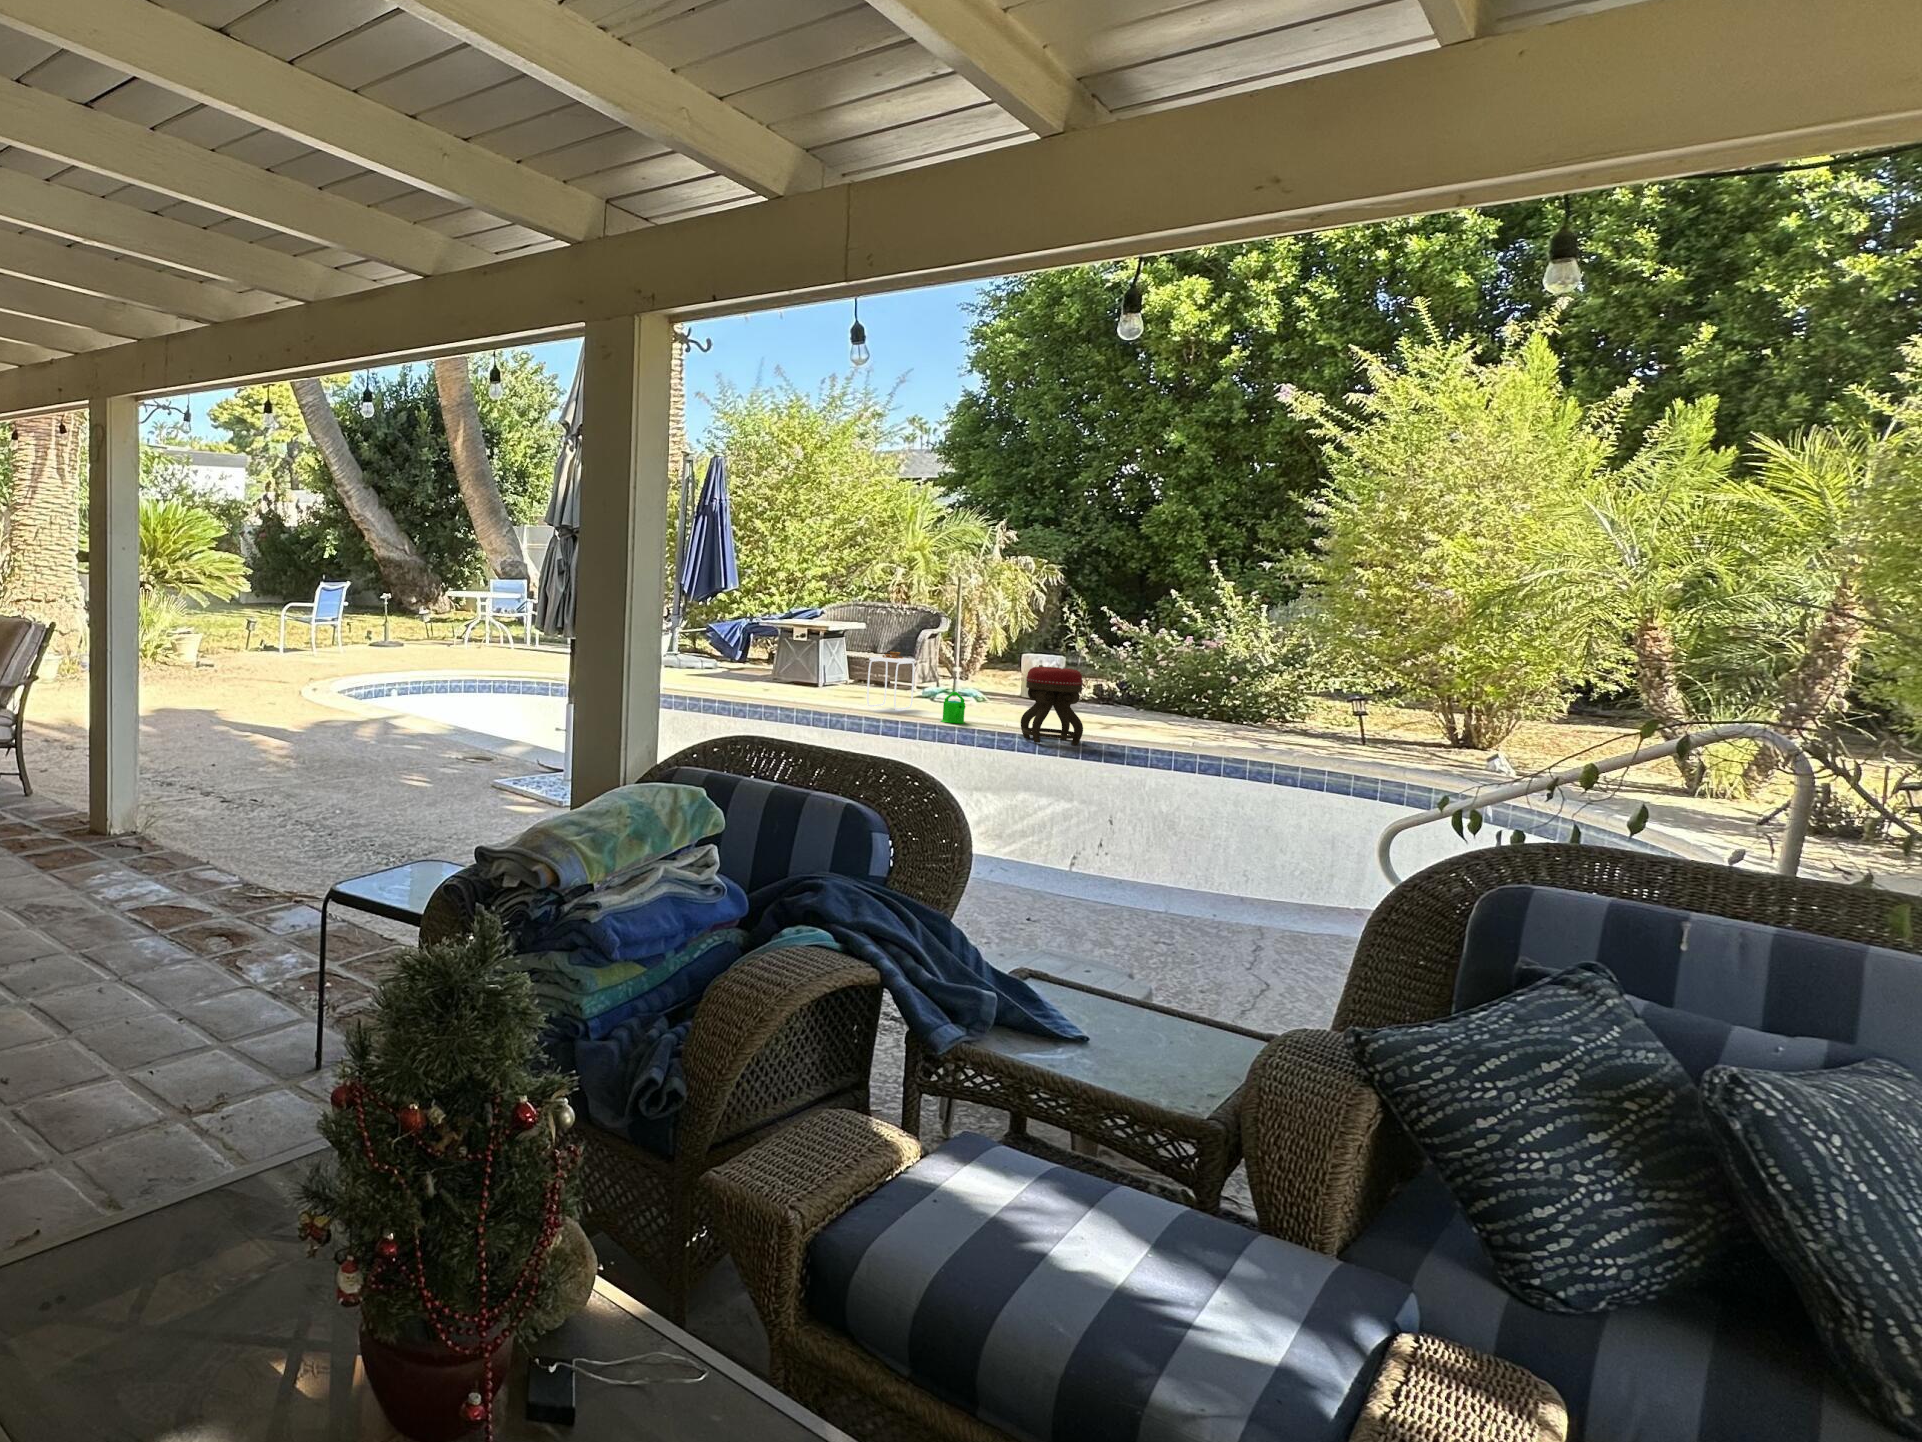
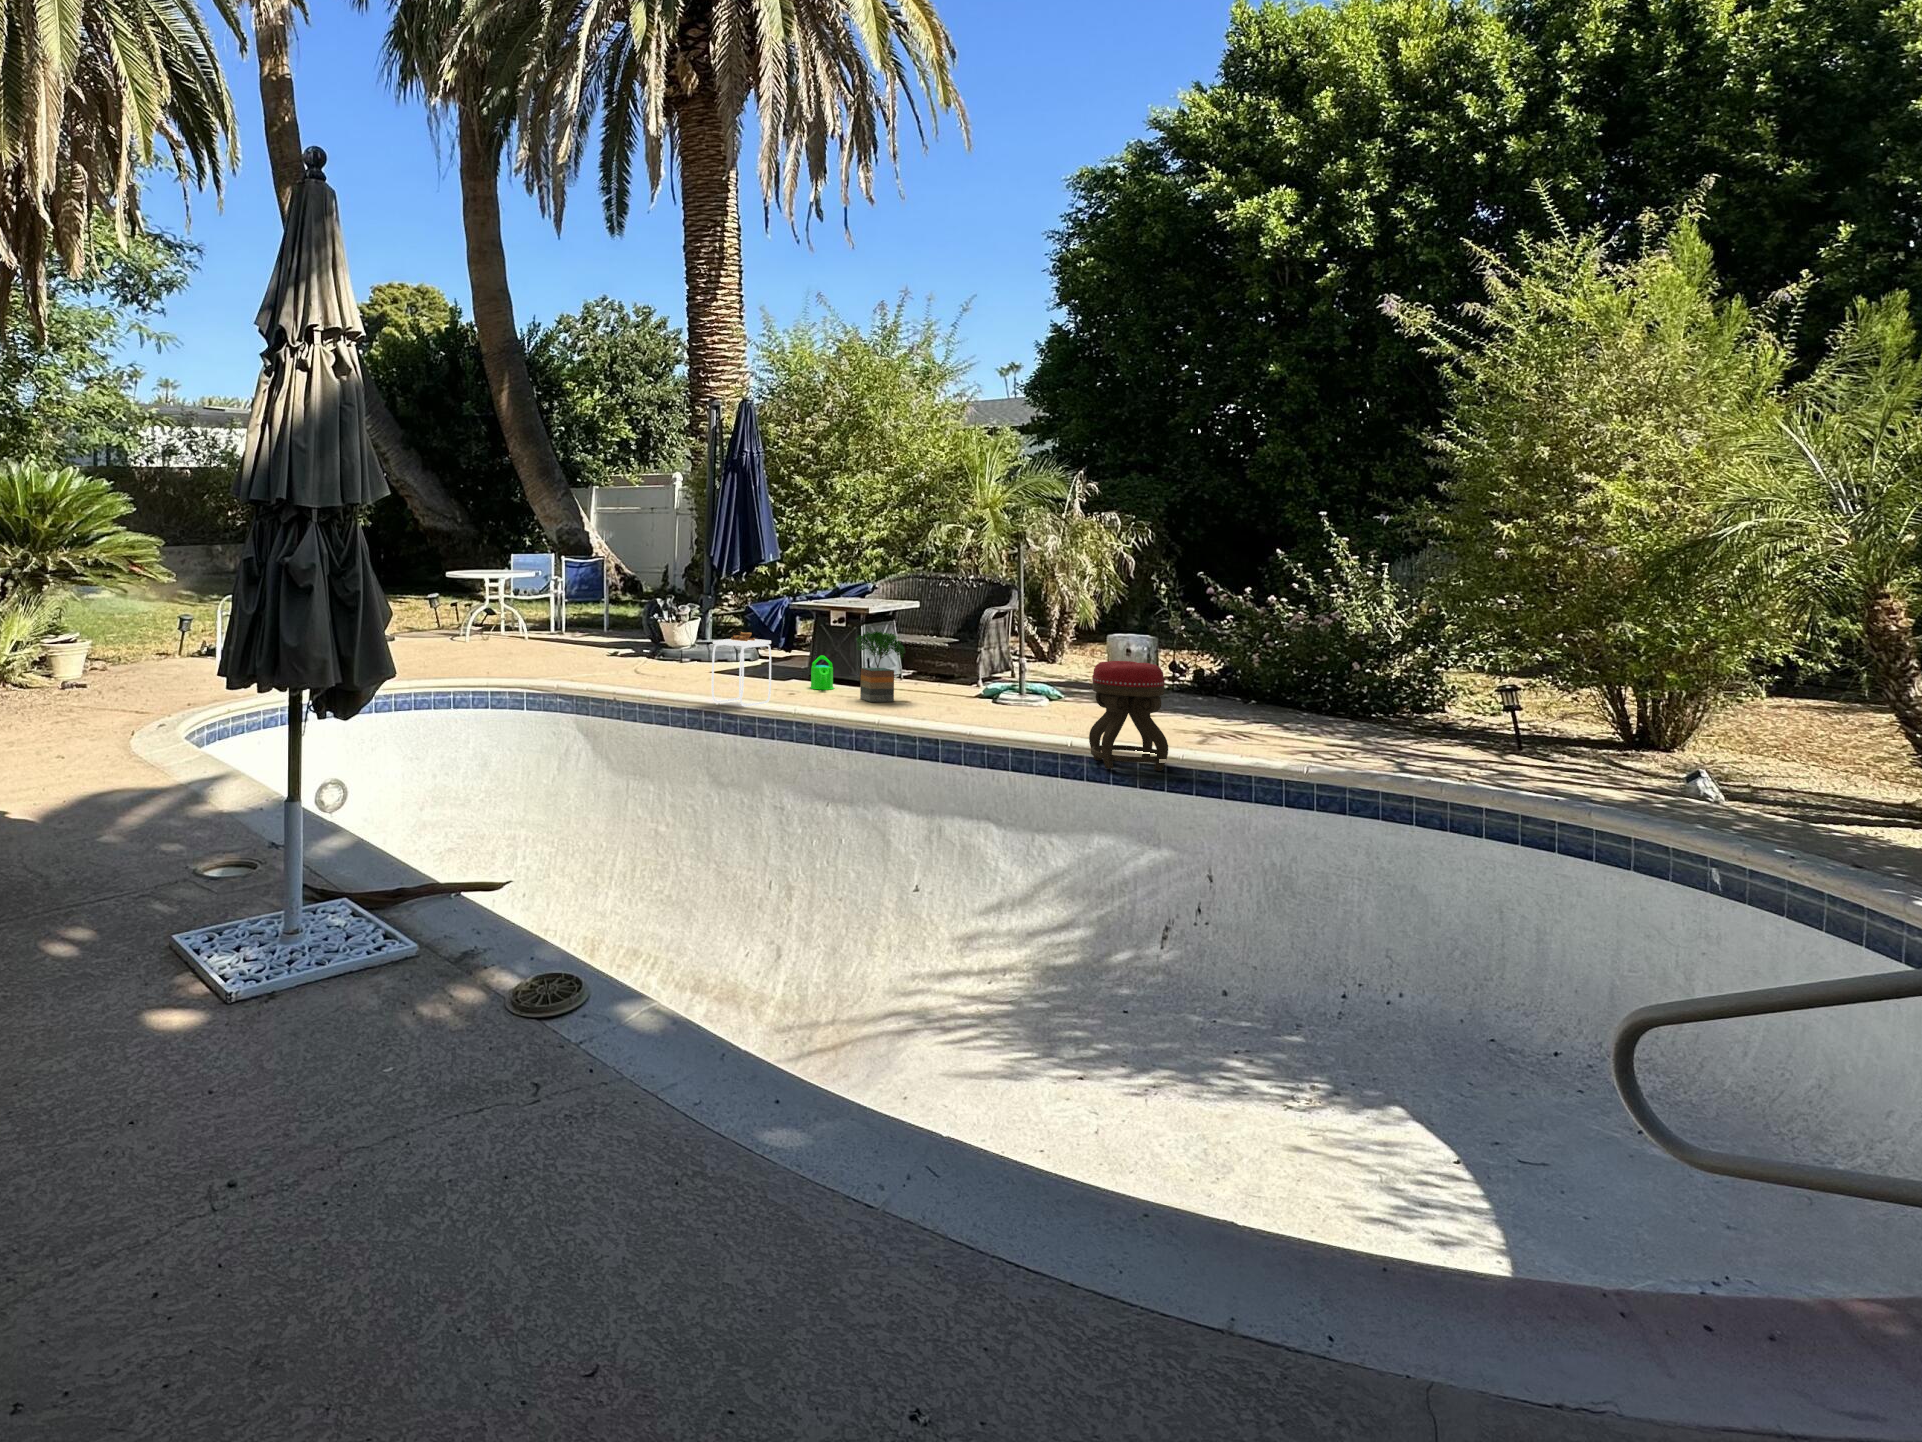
potted tree: none [822,644,864,698] -> present [856,631,904,702]
side table: present [867,651,915,710] -> present [712,631,771,706]
watering can: present [941,692,966,723] -> present [810,655,834,690]

